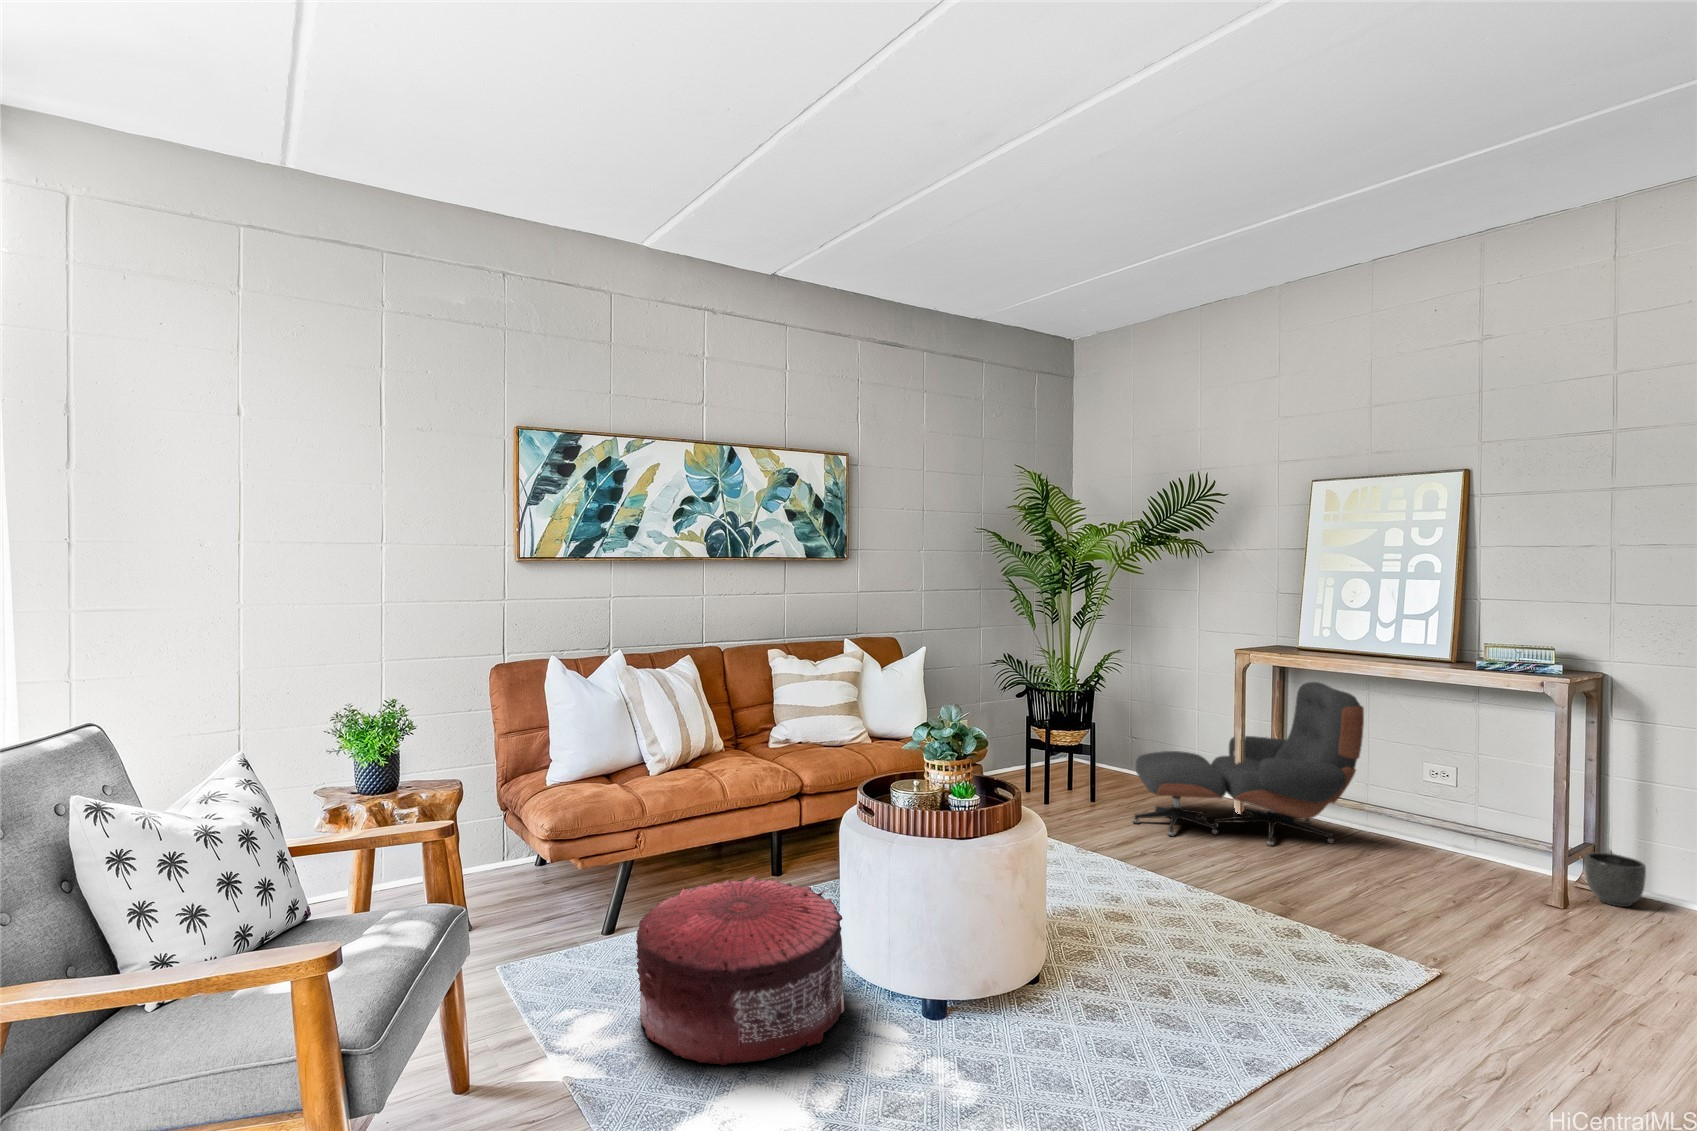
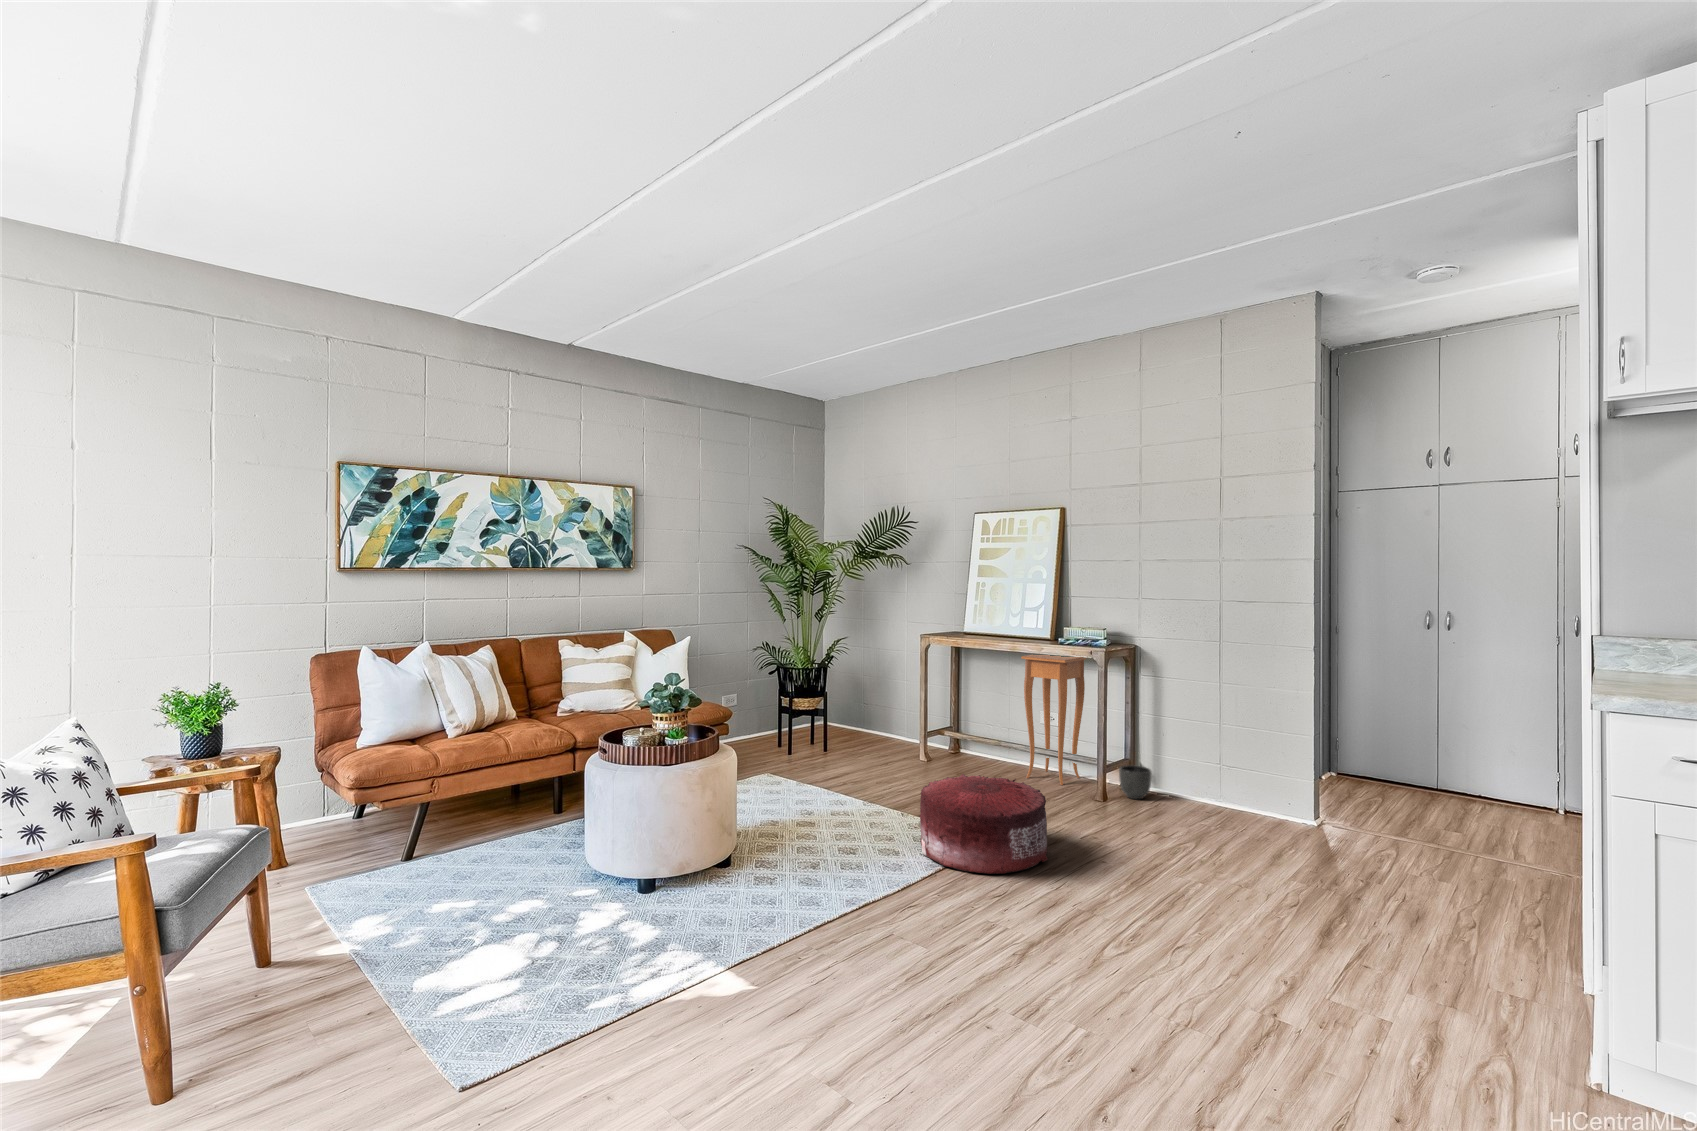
side table: none [1406,678,1511,873] -> present [1022,655,1086,785]
lounge chair: present [1133,682,1364,846] -> none [845,658,997,776]
pouf: present [636,876,844,1065] -> present [920,774,1048,874]

